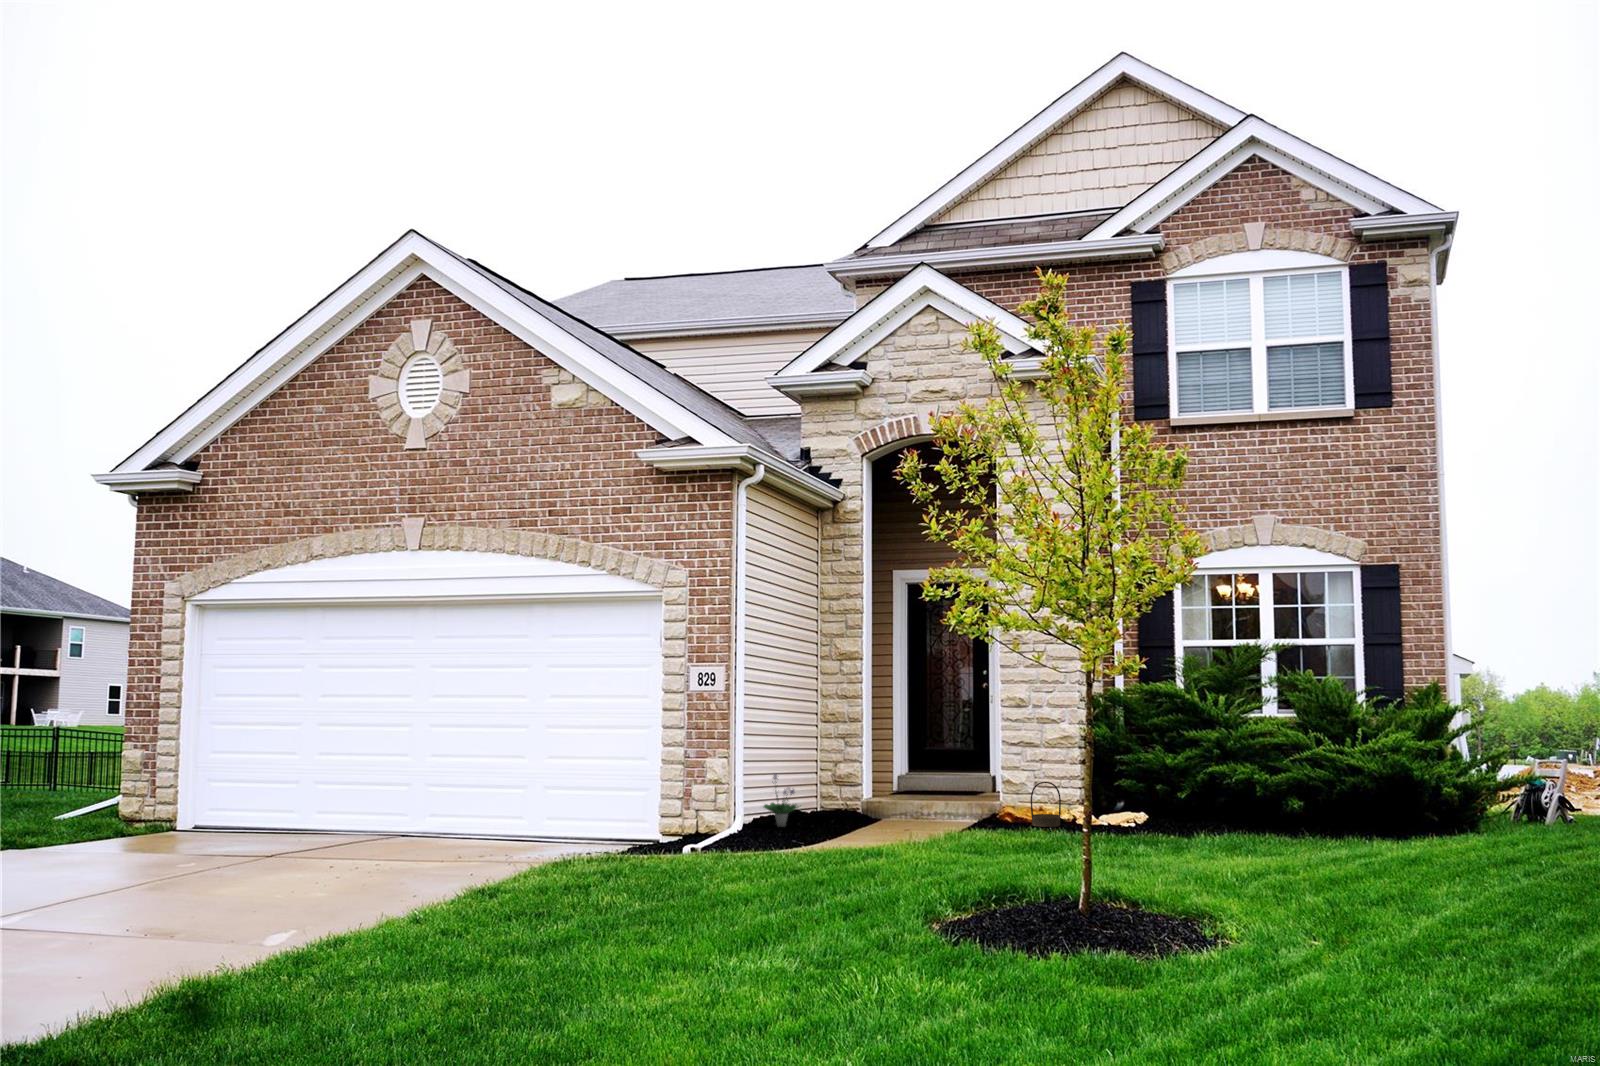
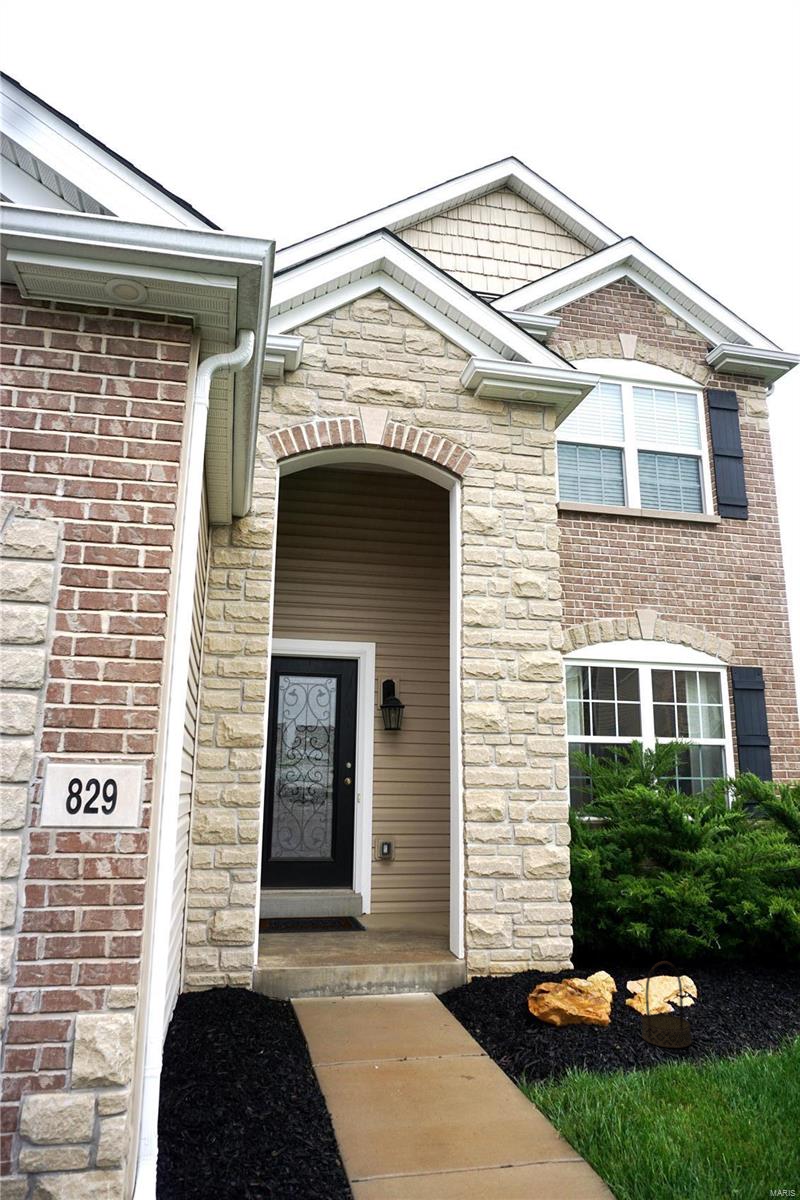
potted plant: present [763,774,799,827] -> none [171,1000,261,1133]

